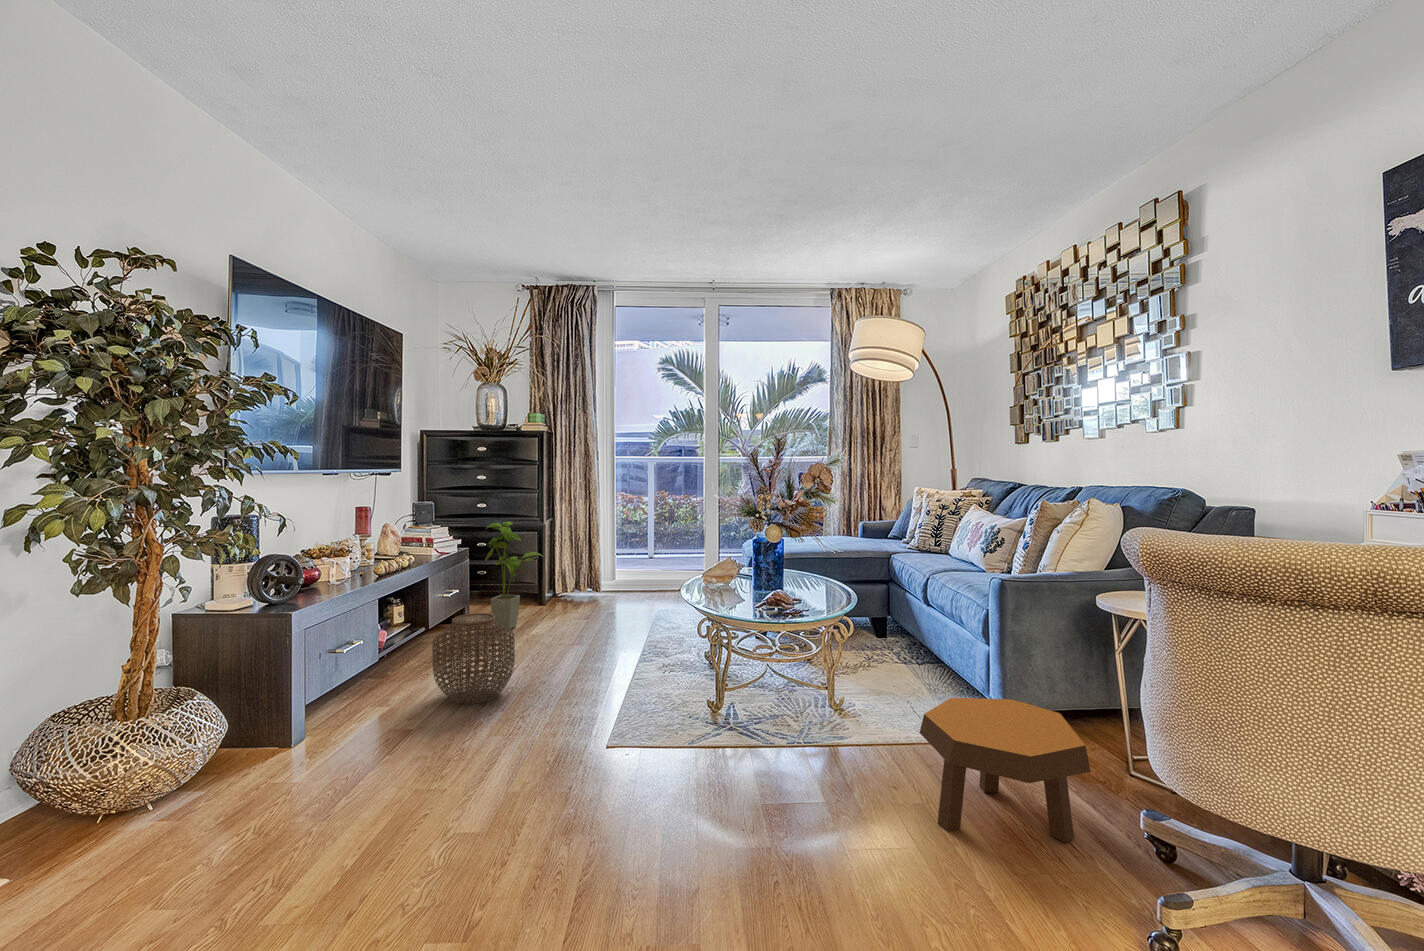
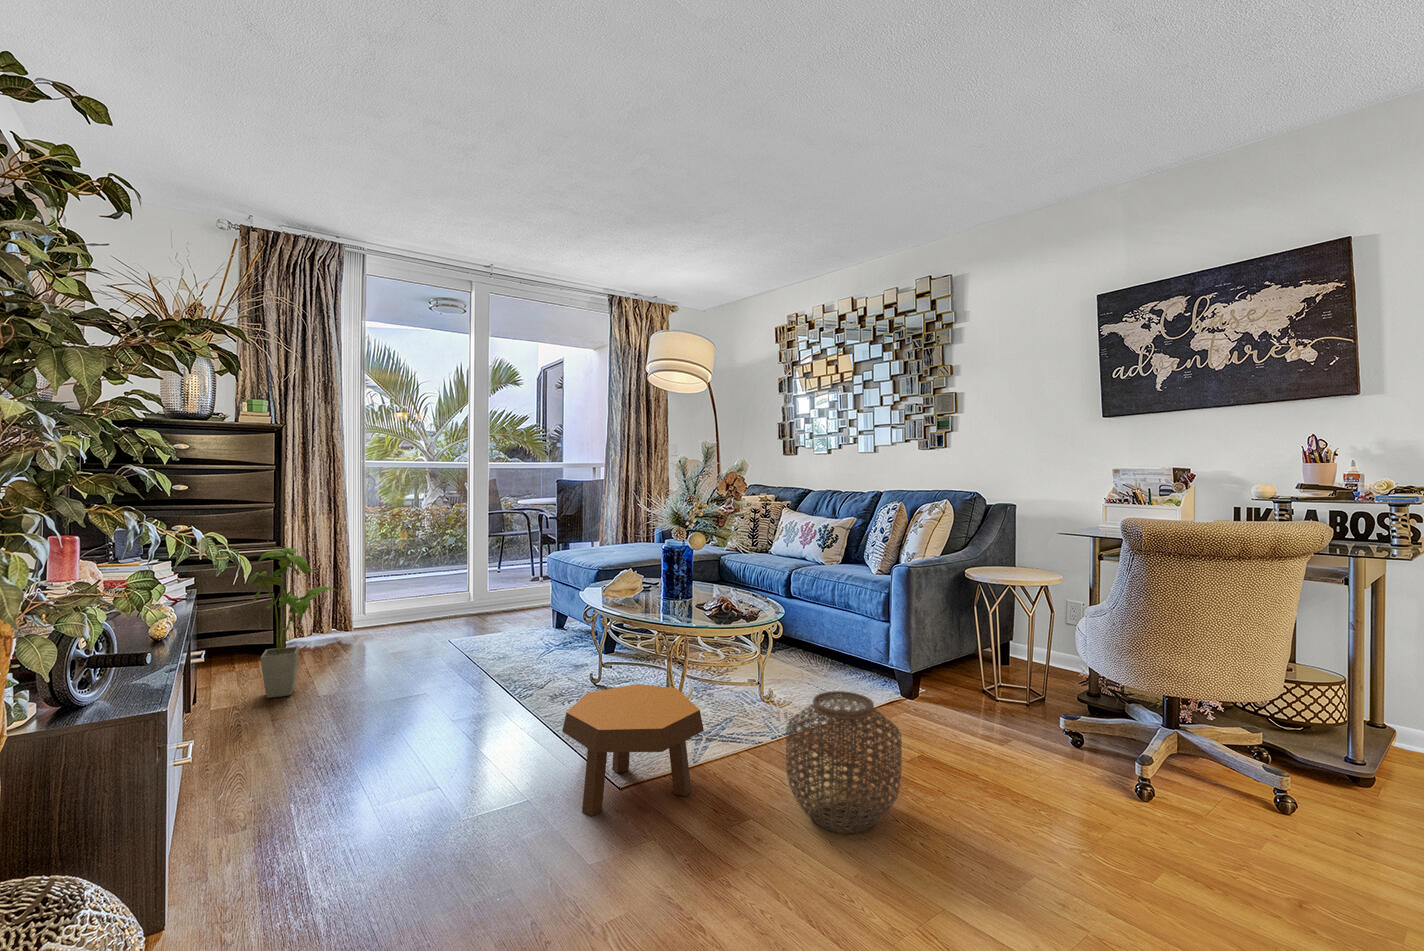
woven basket: present [432,613,515,704] -> present [786,691,902,833]
footstool: present [920,698,1091,843] -> present [562,684,704,816]

